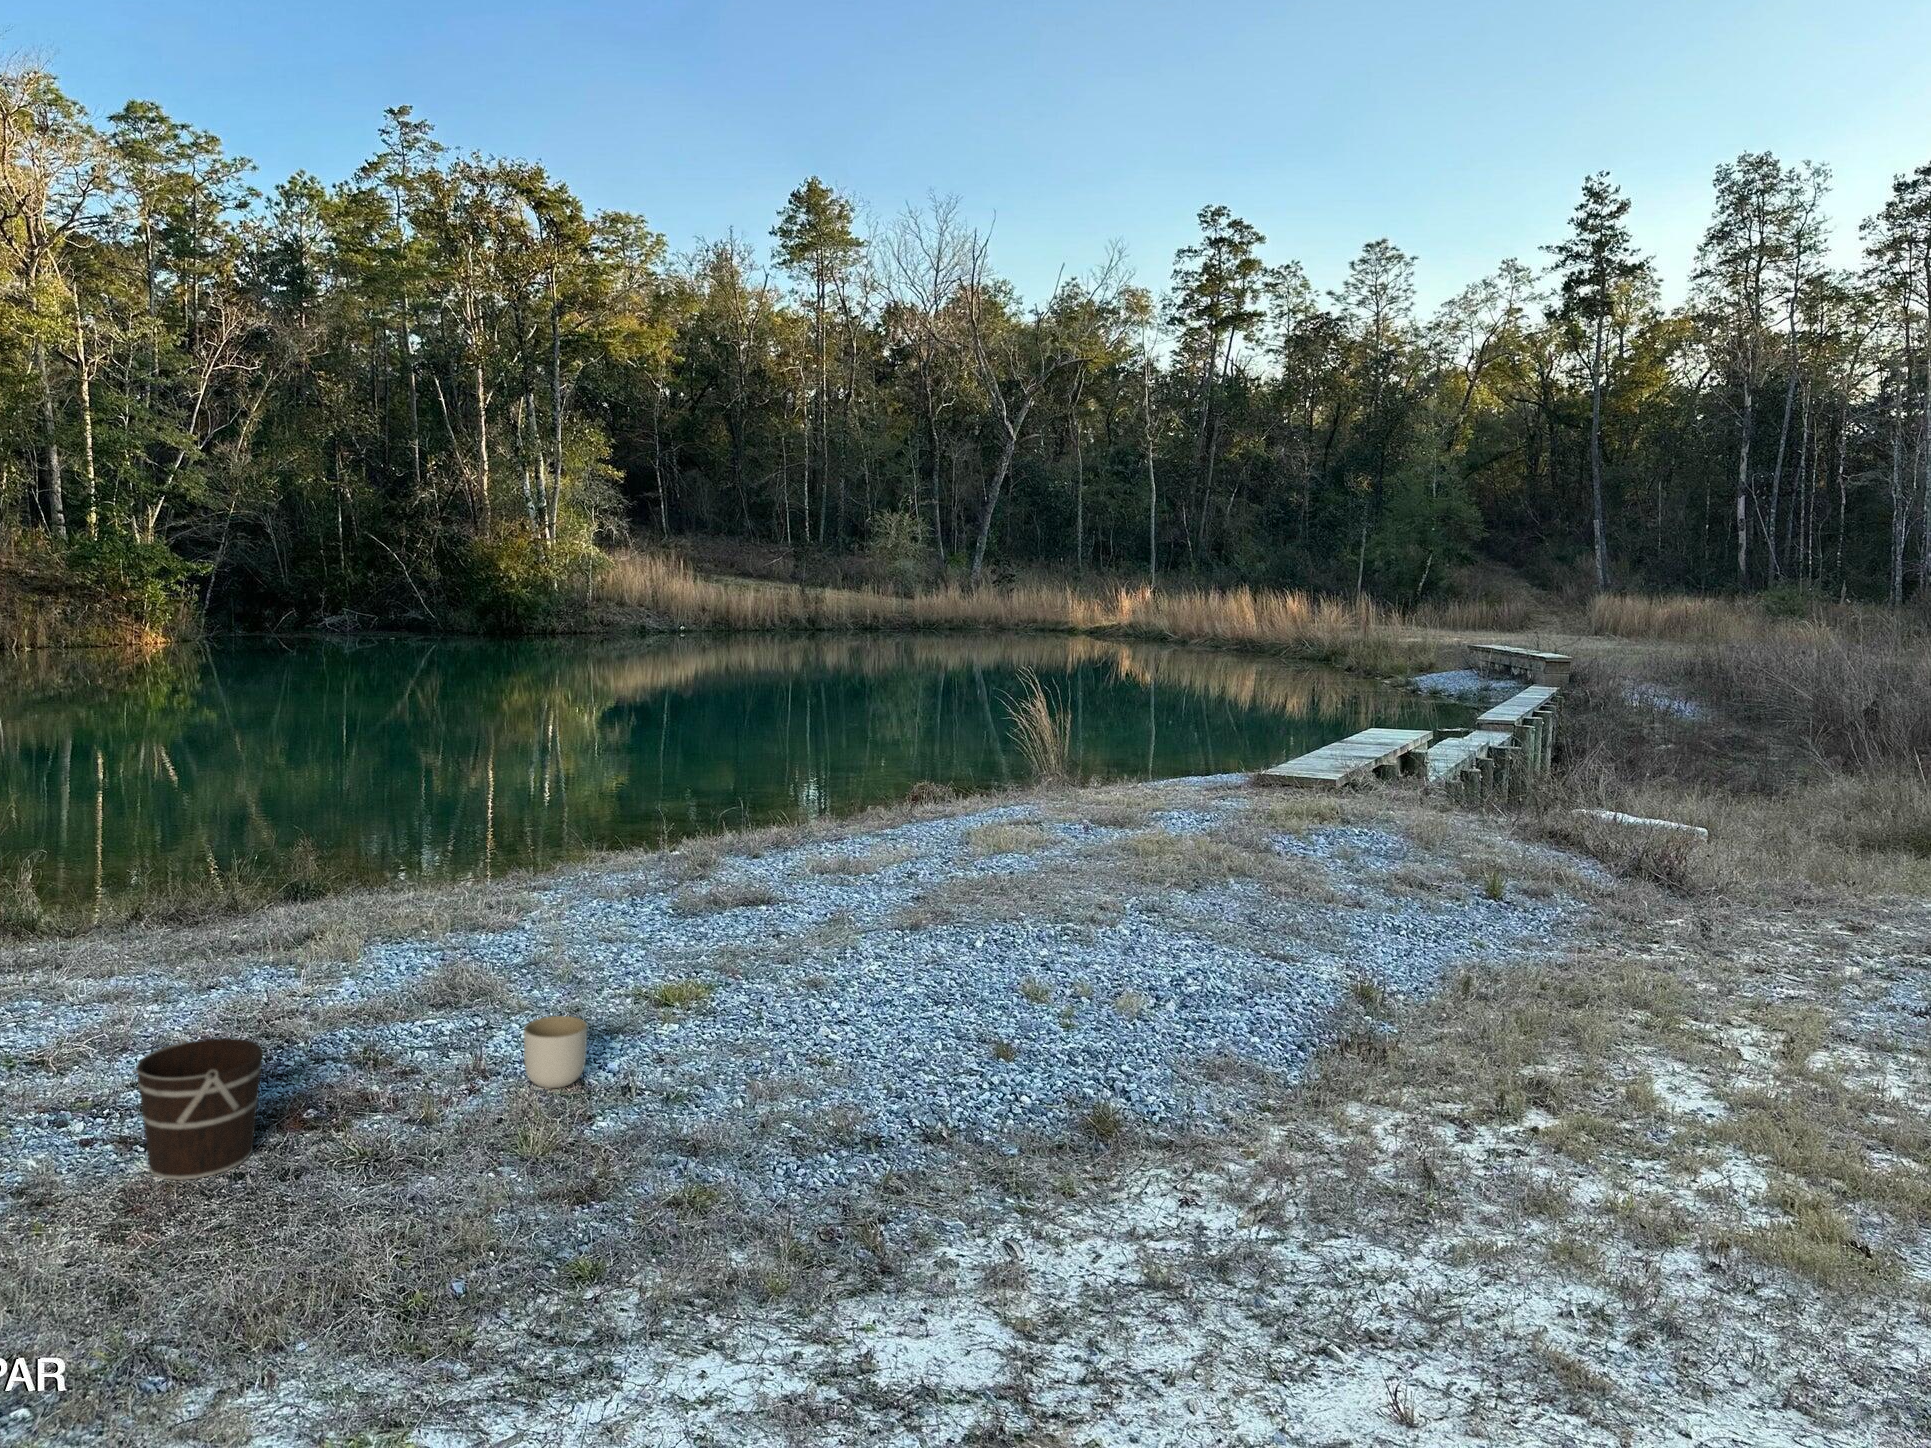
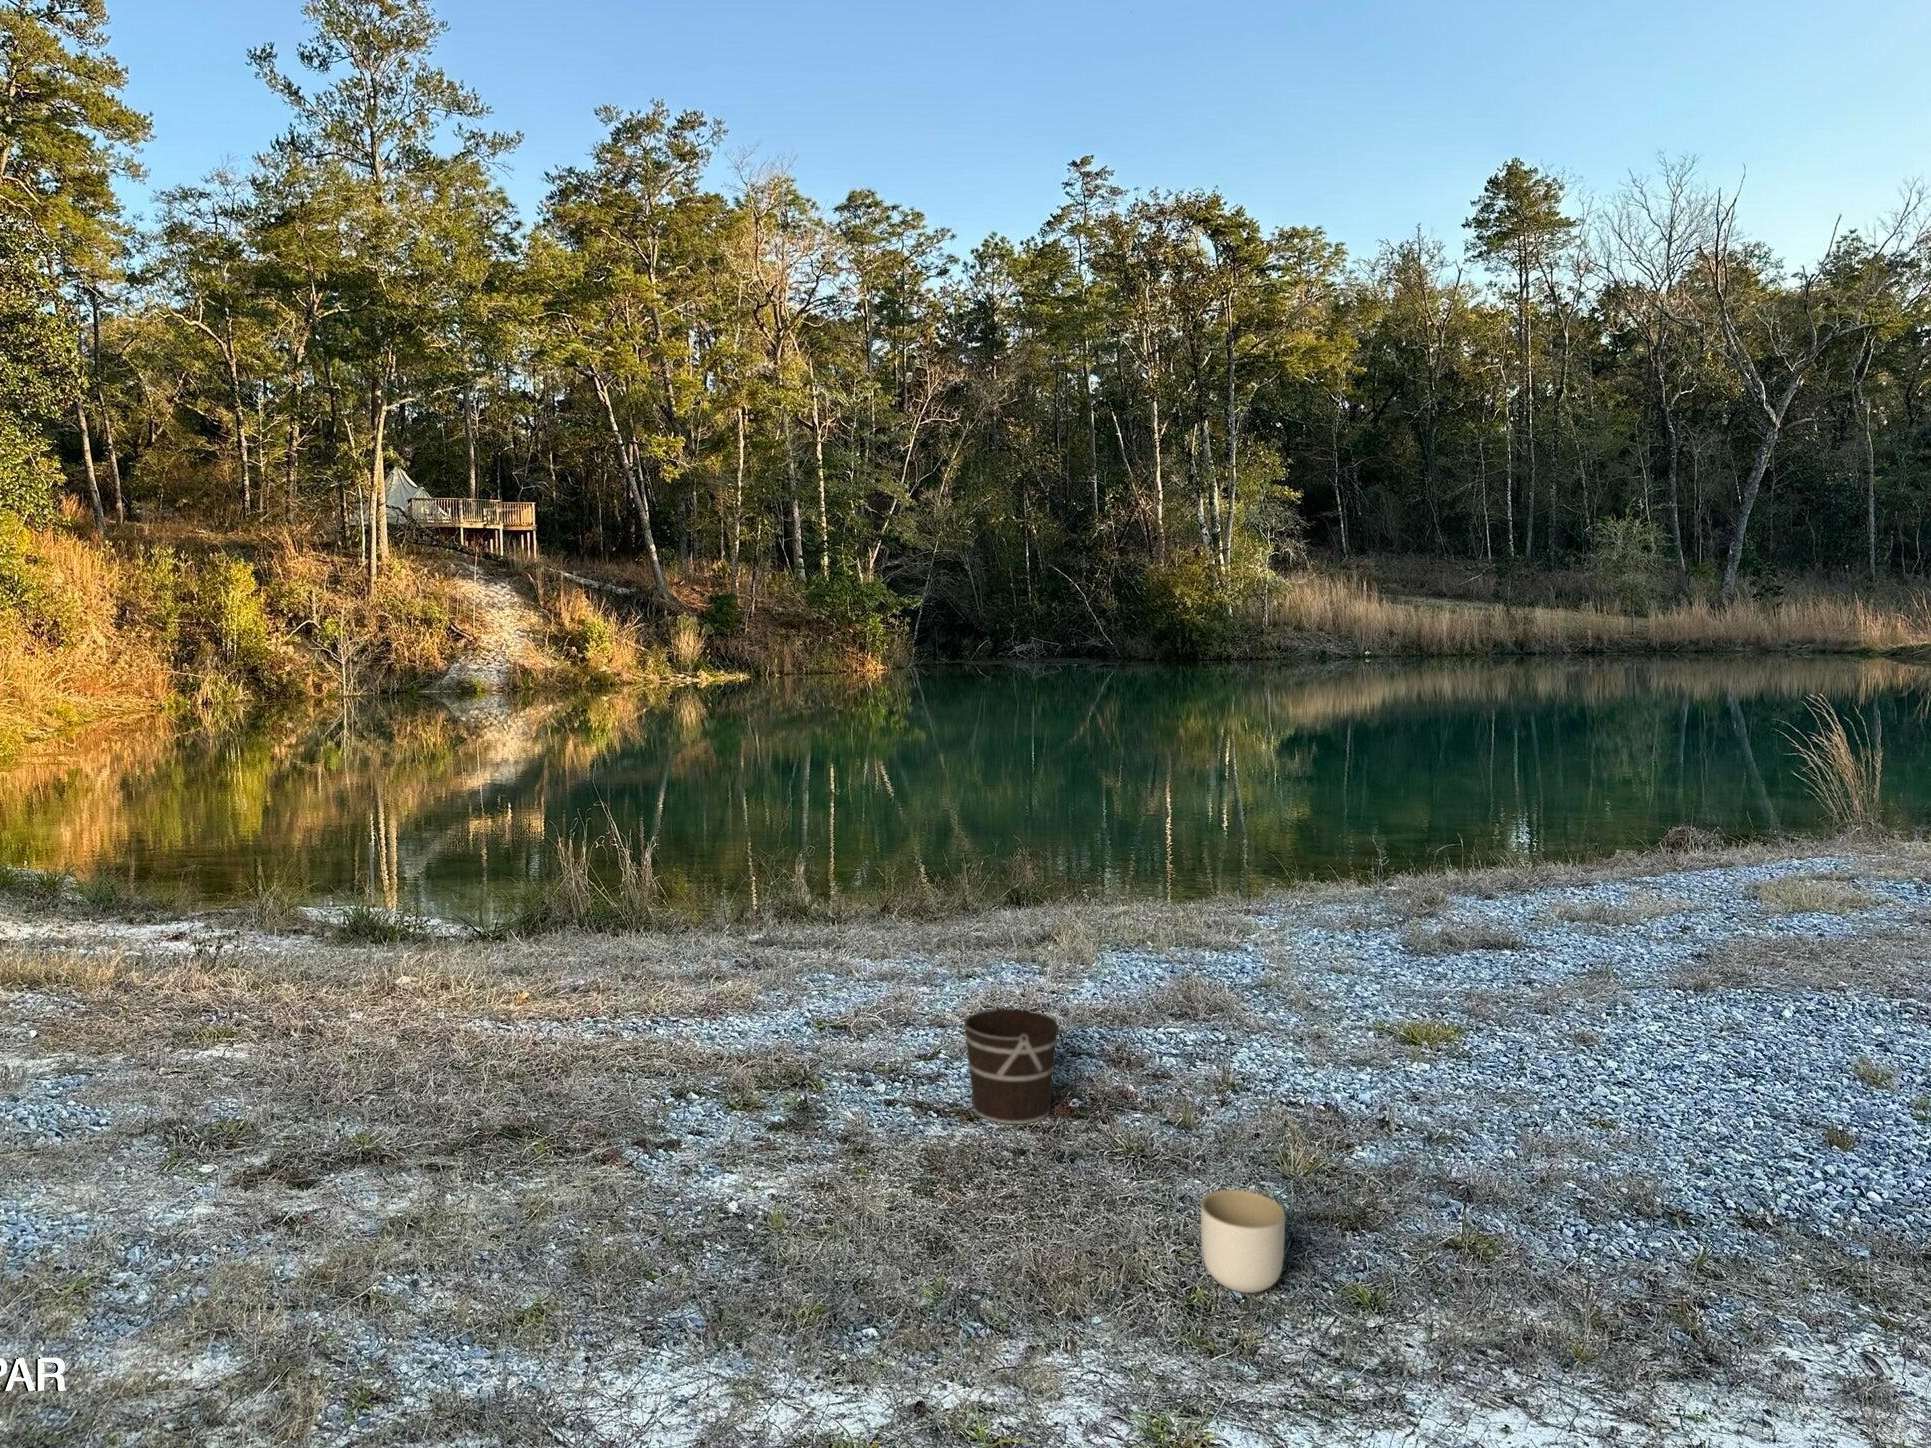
planter: present [524,1016,587,1088] -> present [1201,1190,1285,1293]

